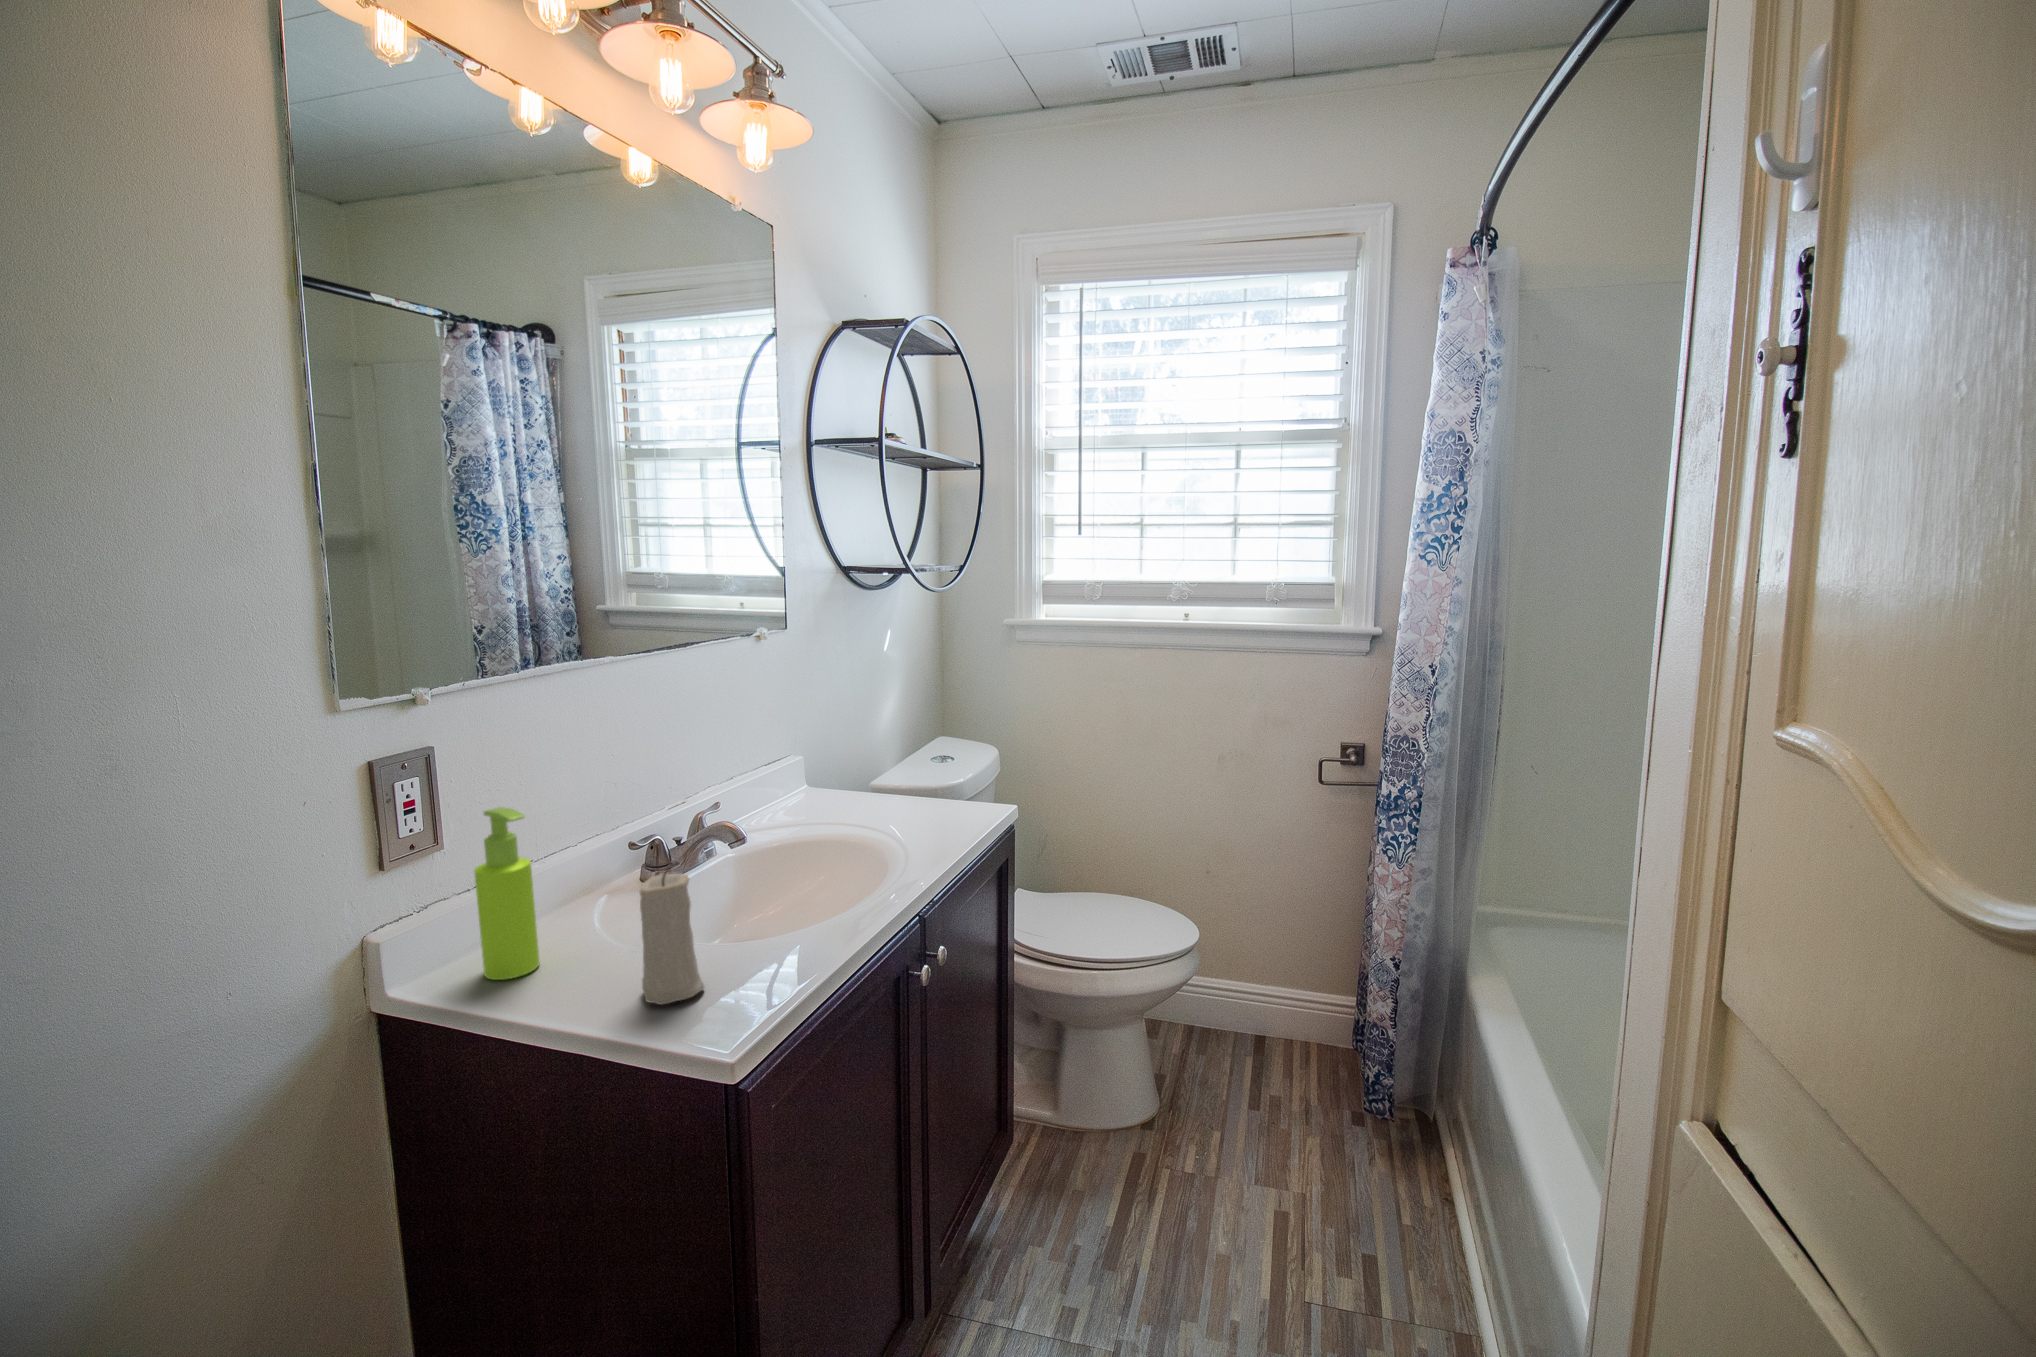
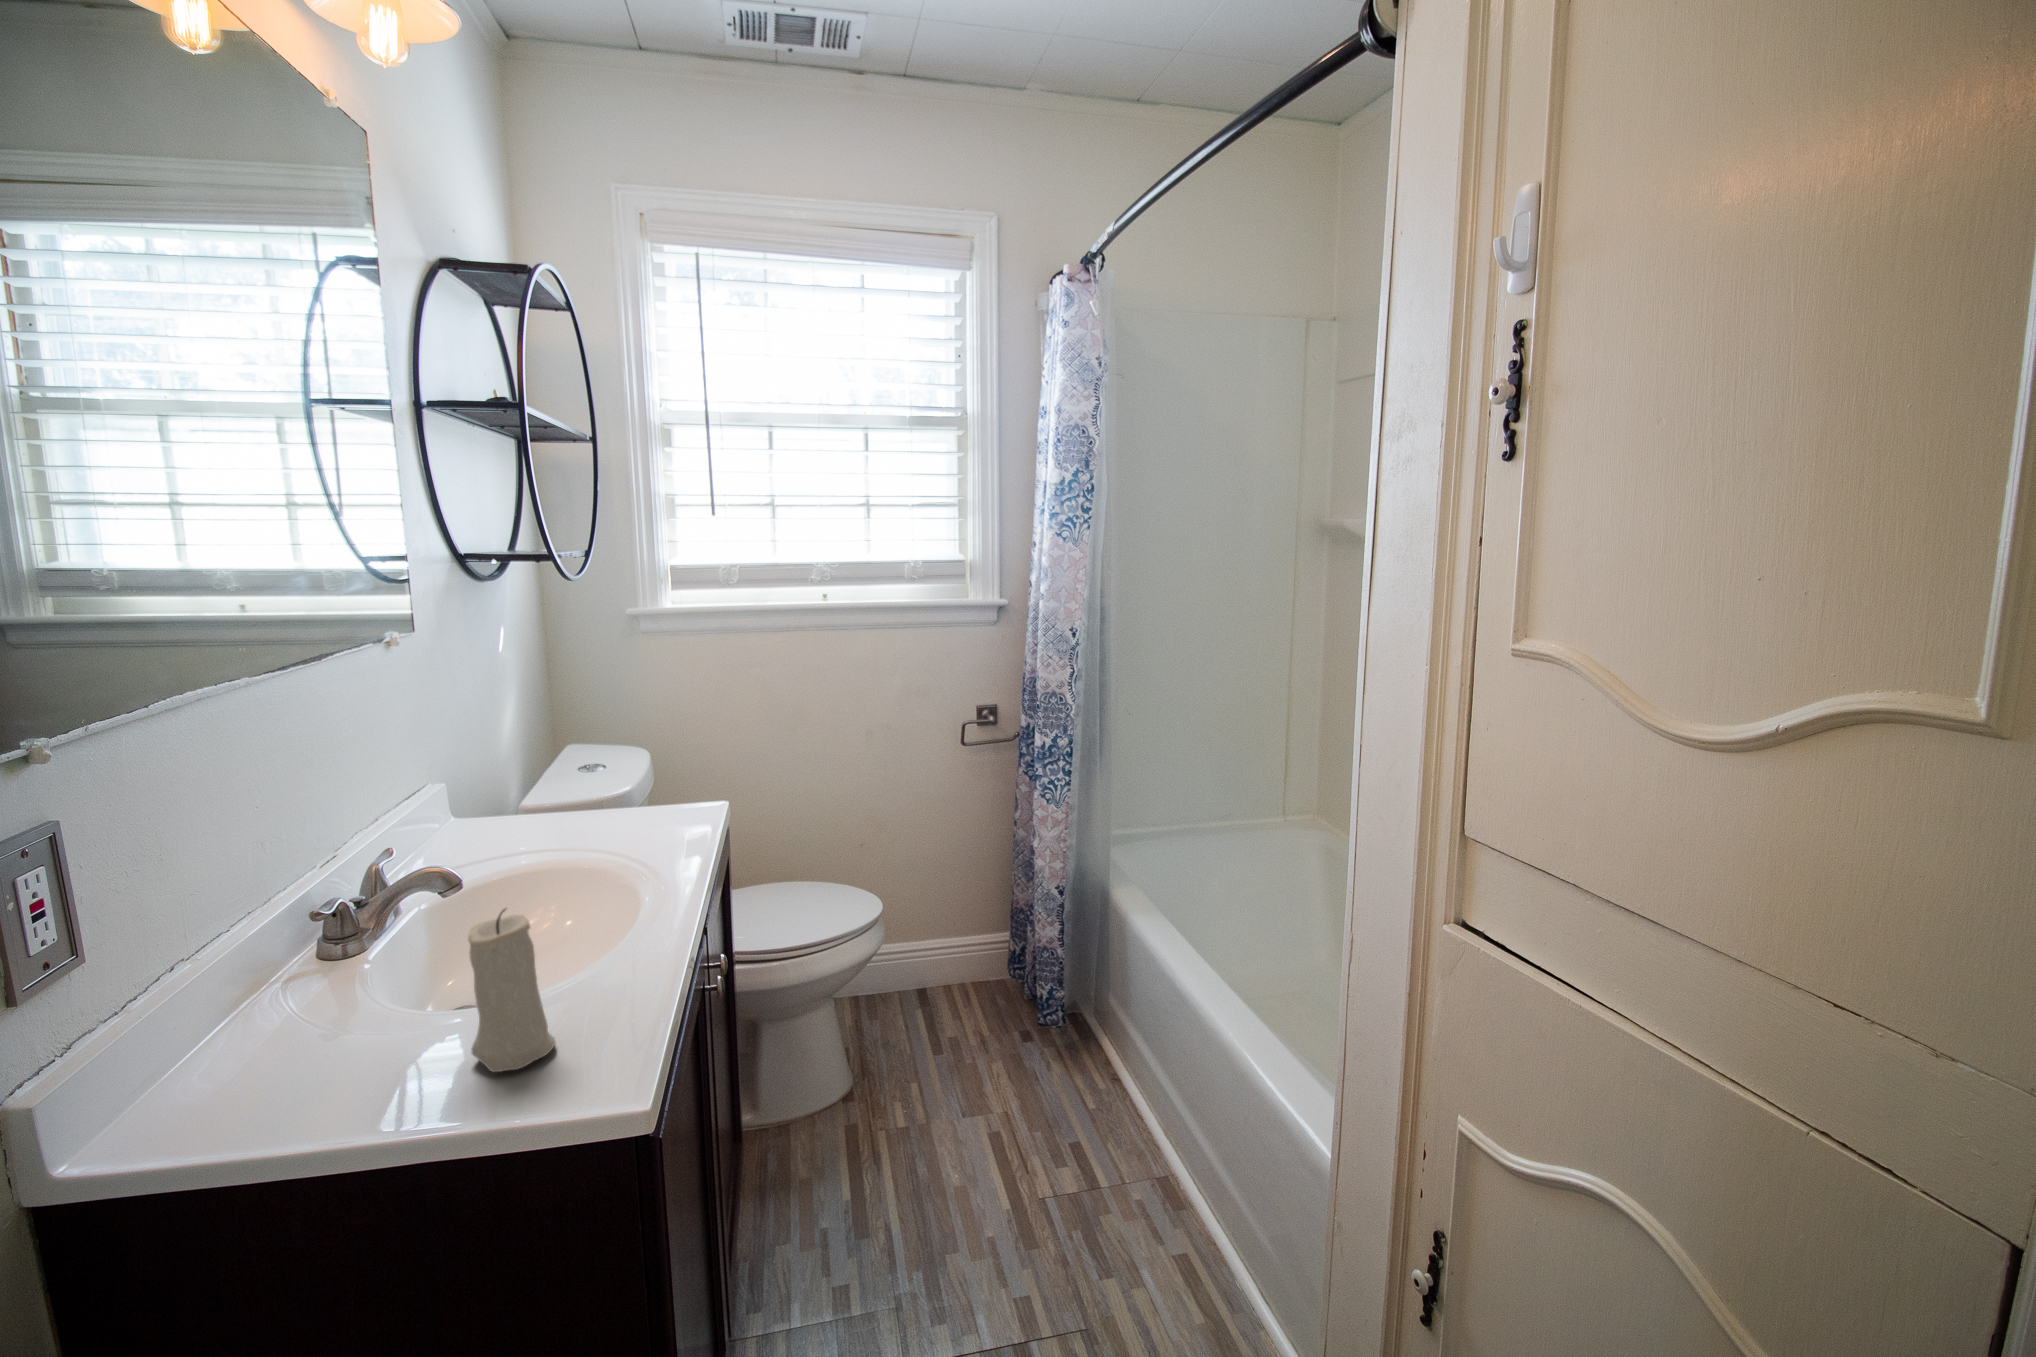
soap dispenser: present [474,807,540,980] -> none [174,881,281,1115]

